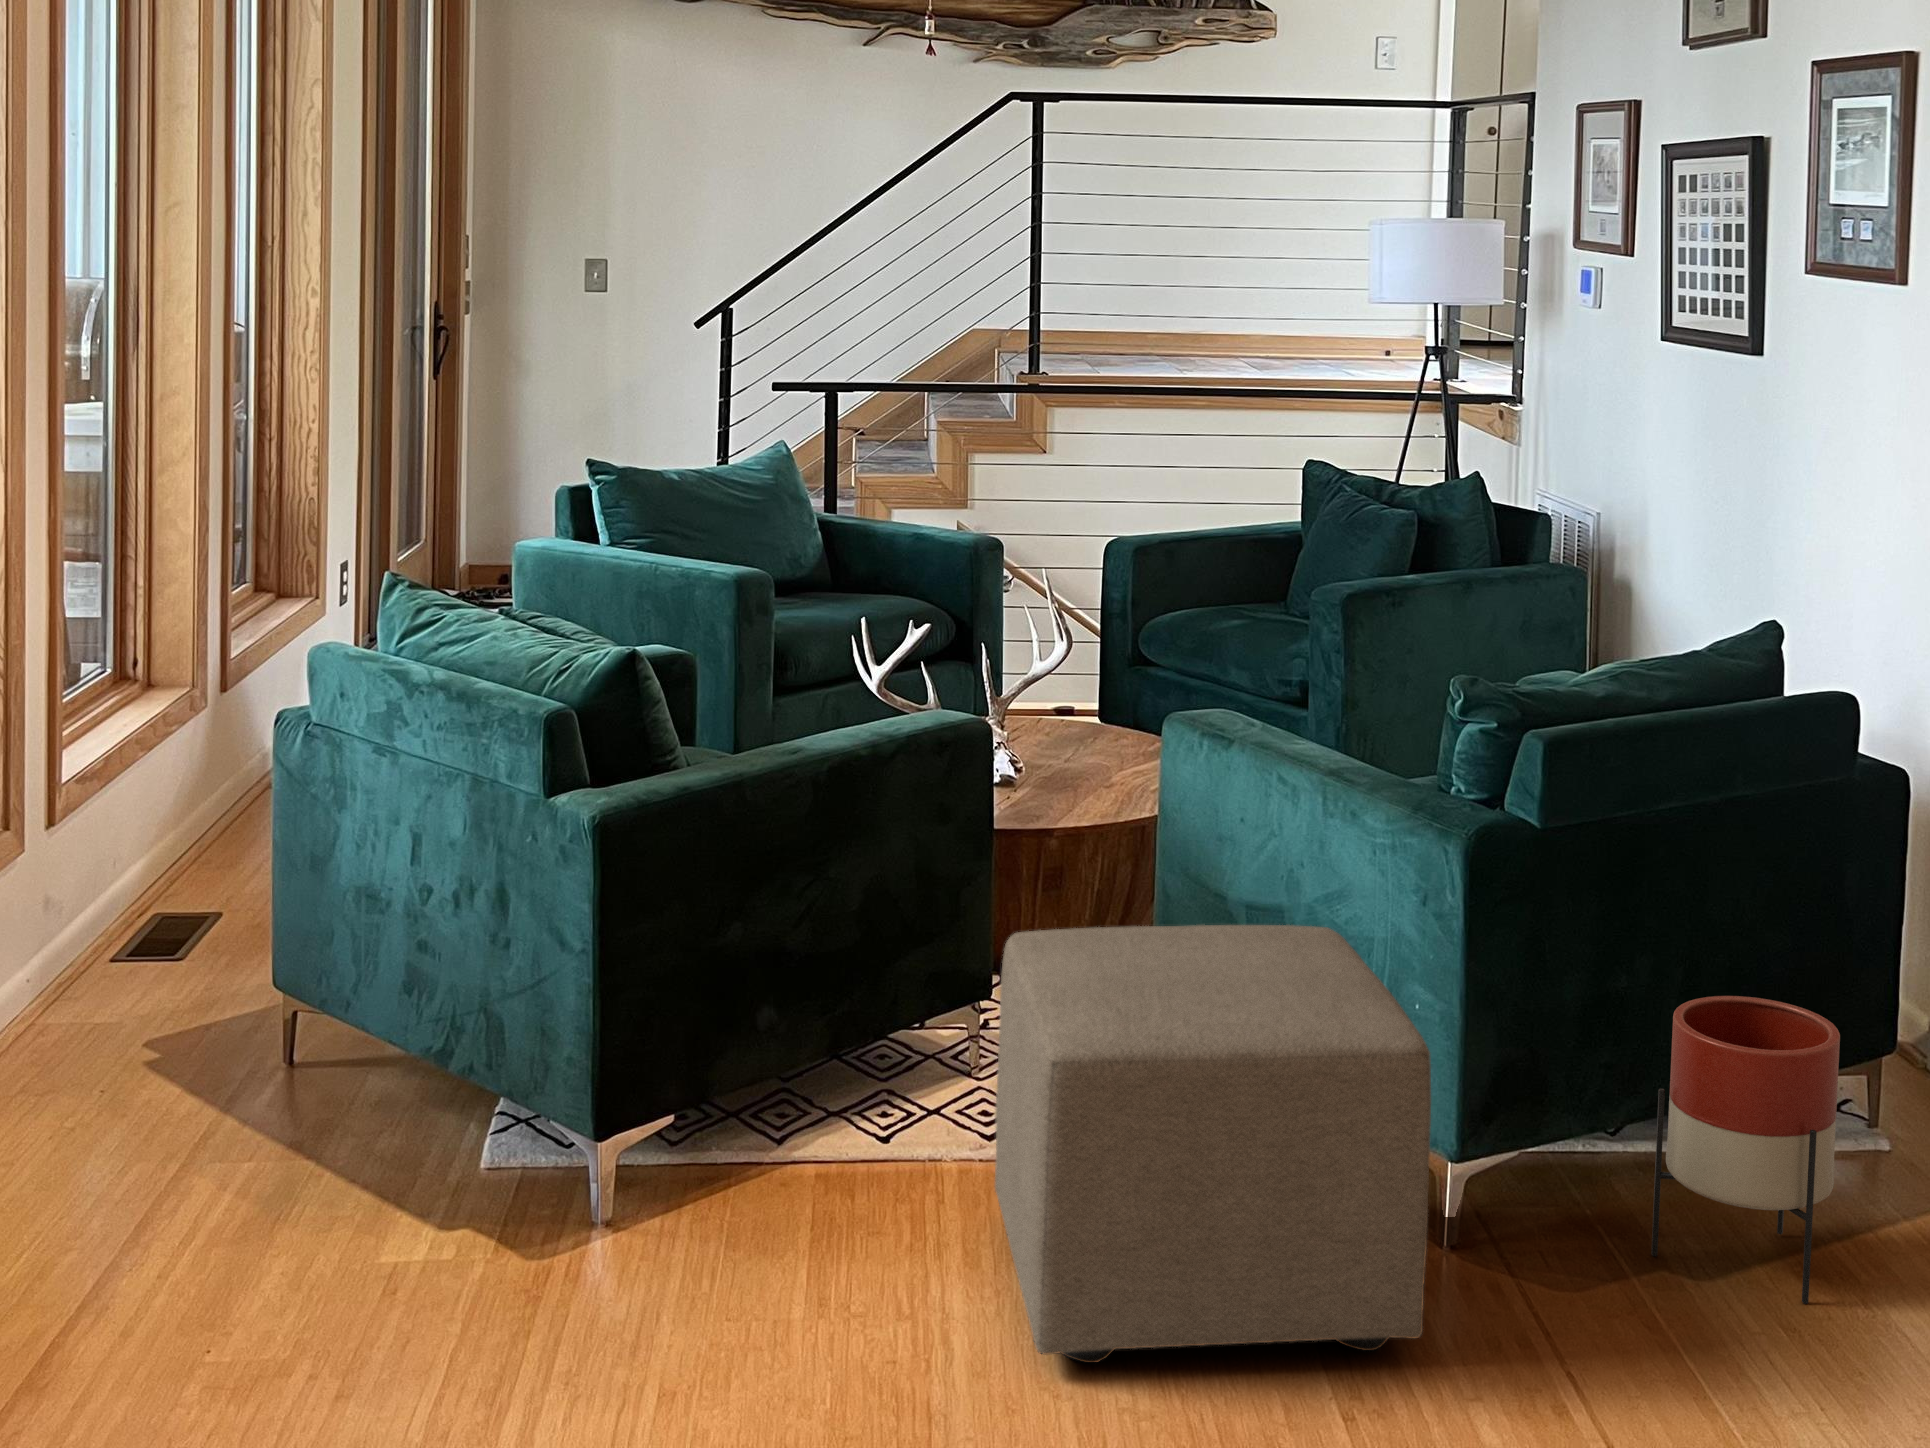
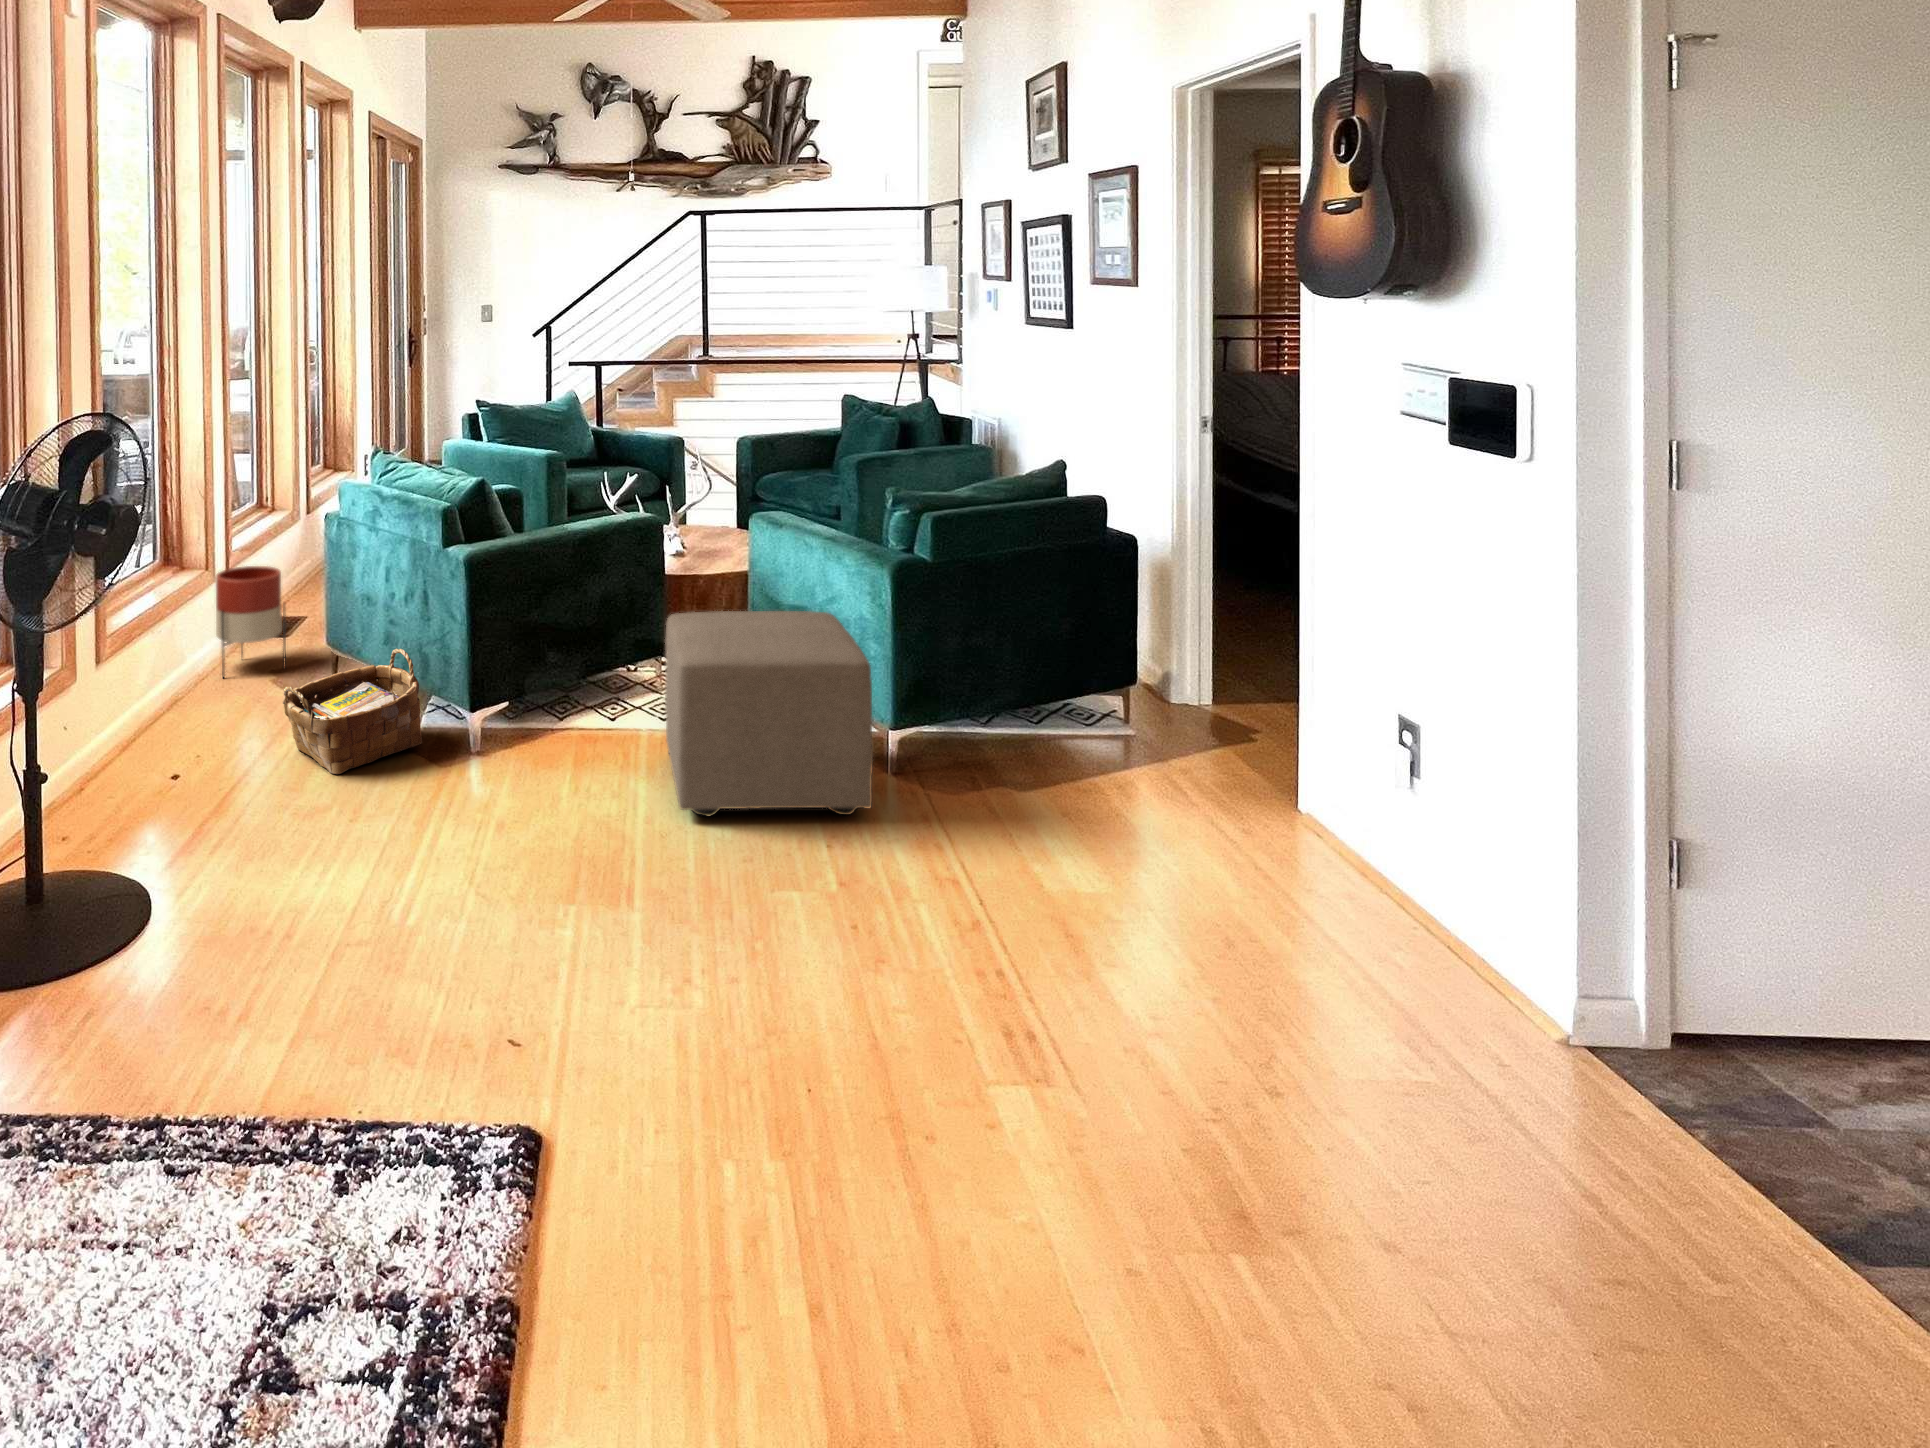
planter: present [1651,996,1840,1304] -> present [216,566,286,678]
woven basket: none [182,1004,484,1283] -> present [283,649,422,774]

